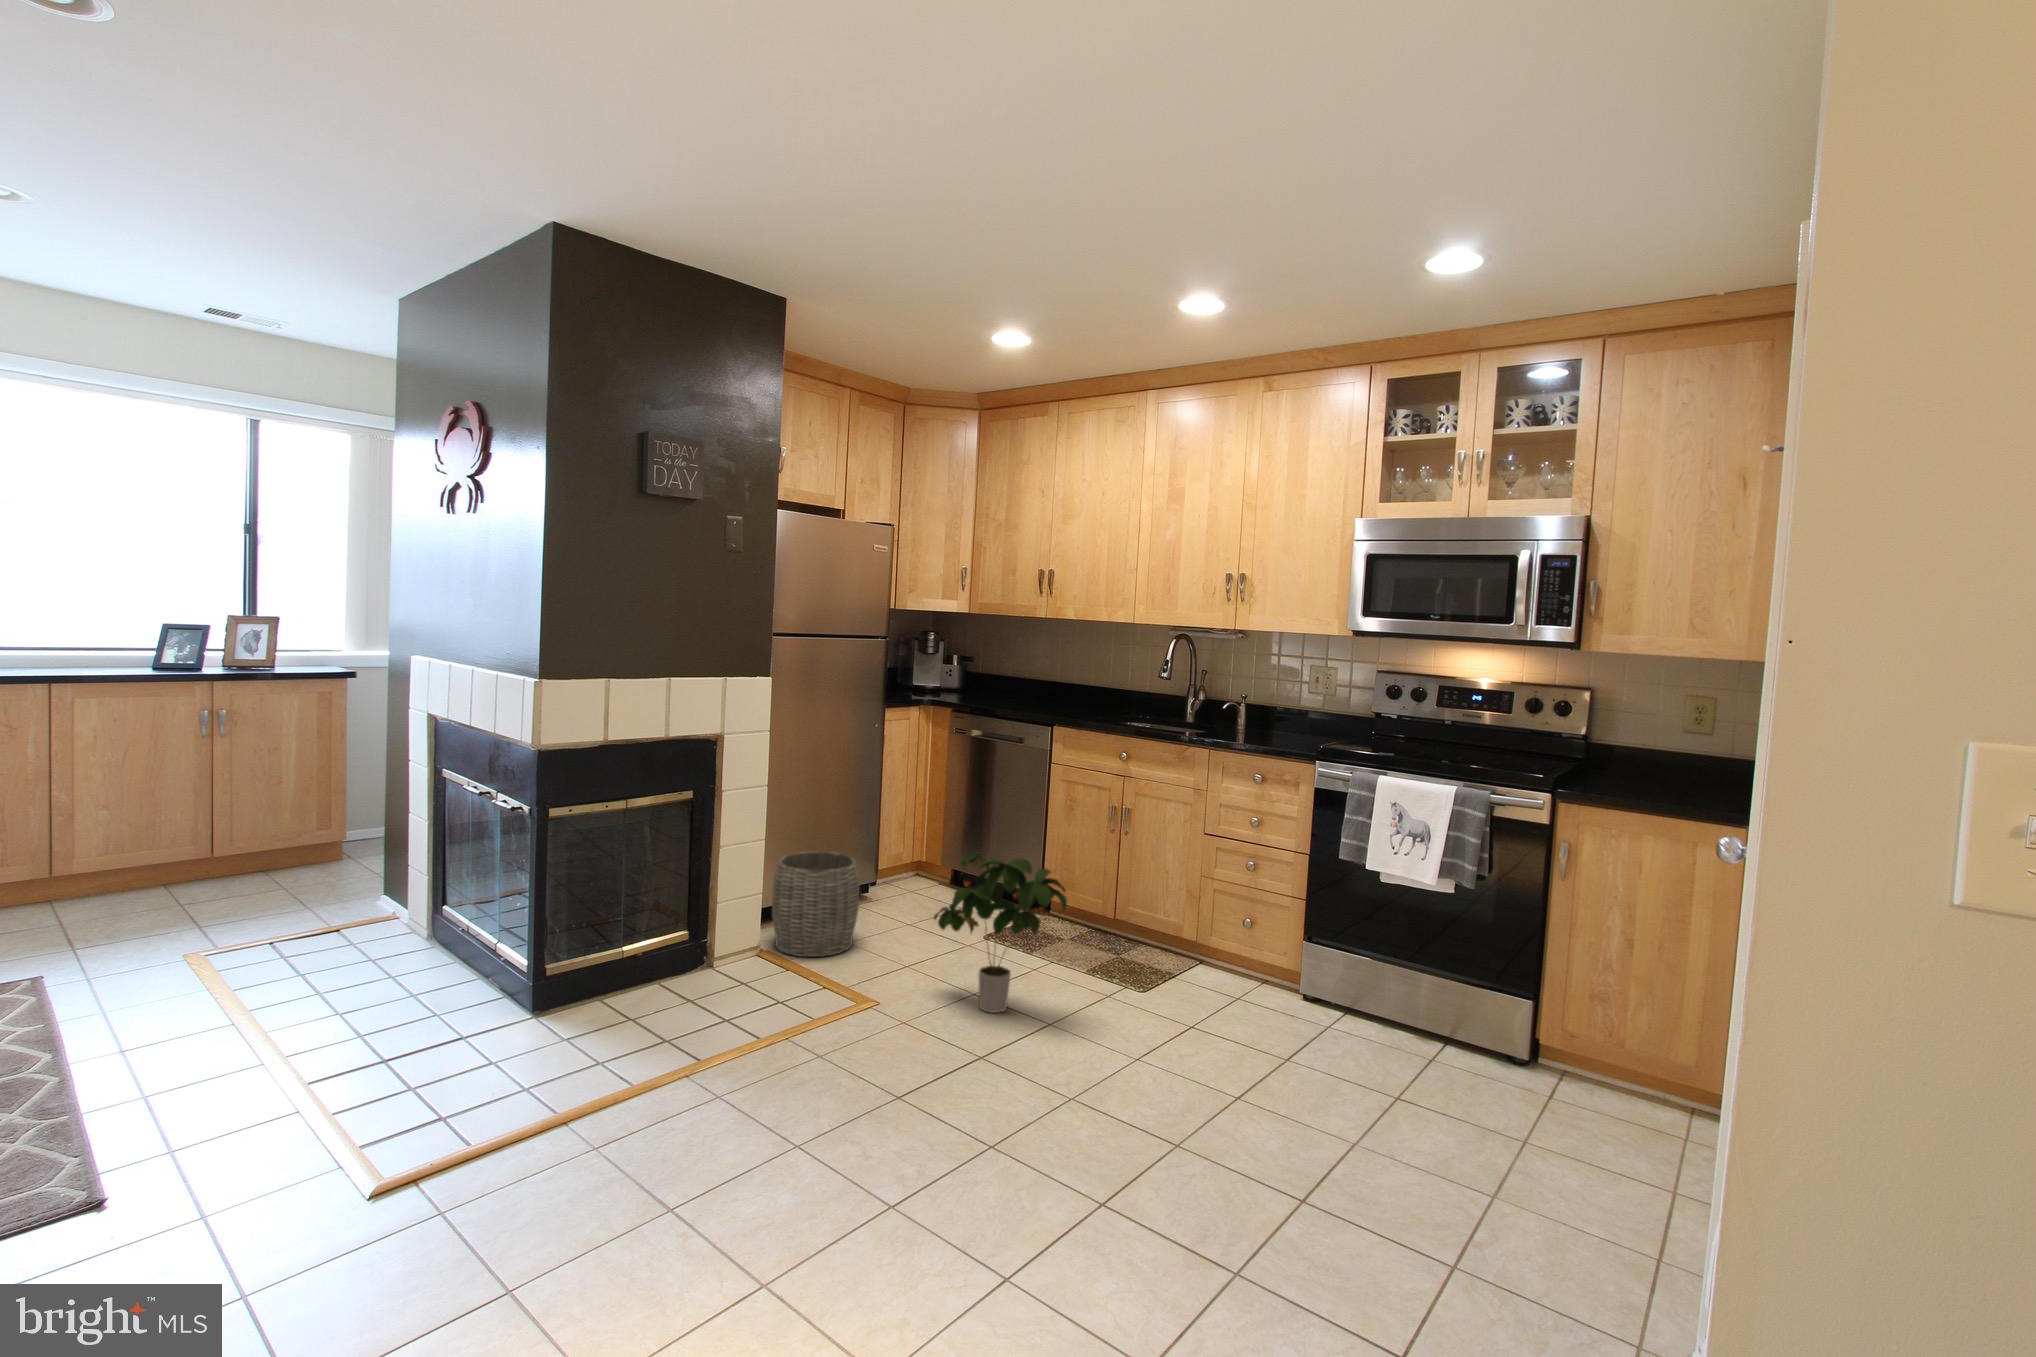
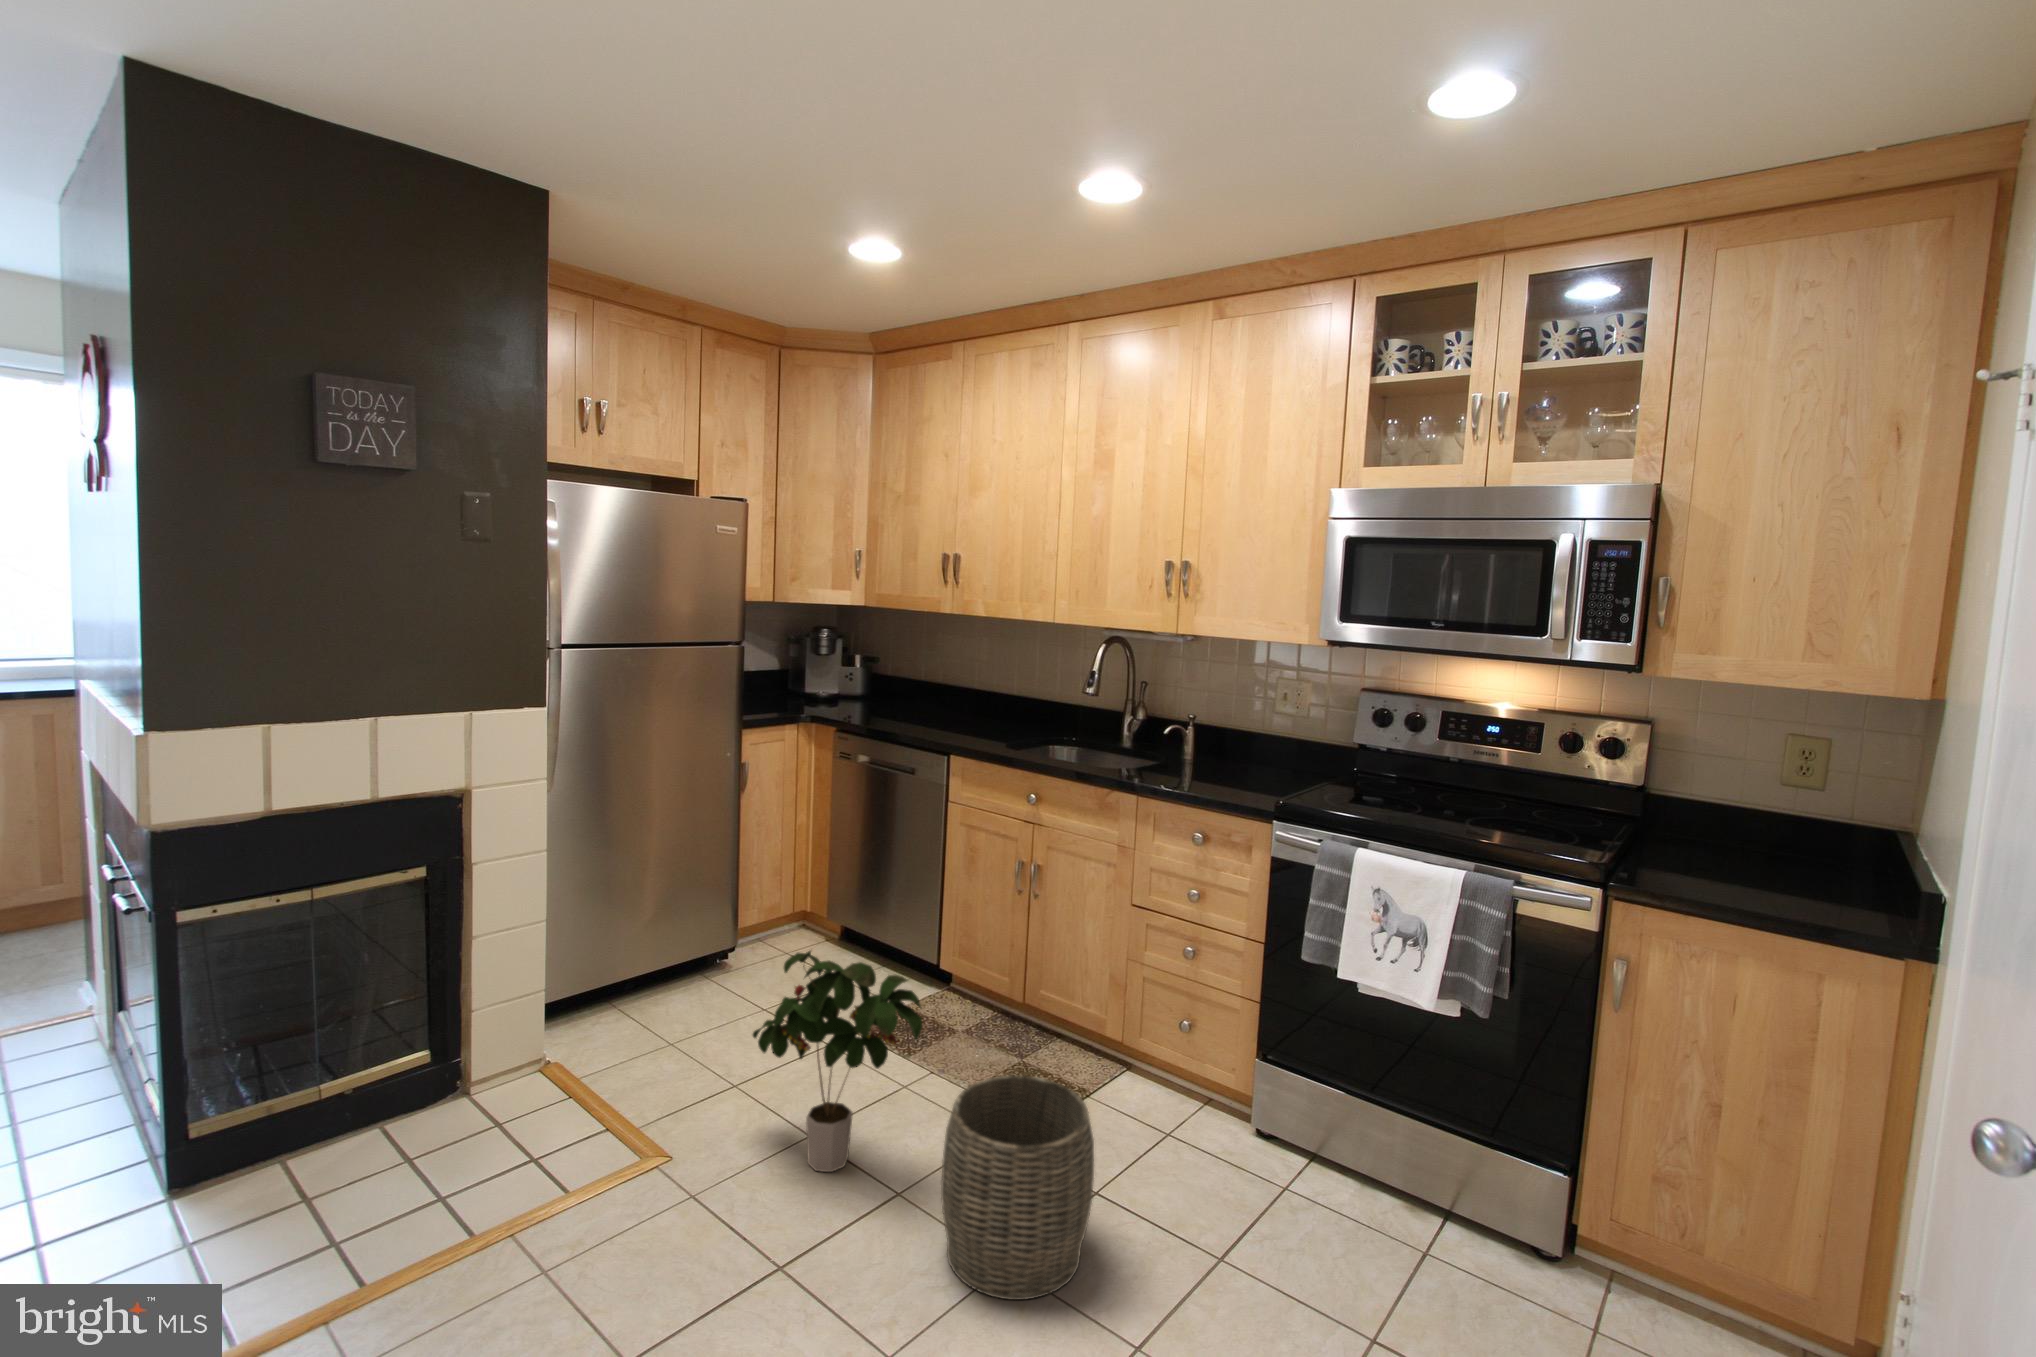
woven basket: present [772,852,859,957] -> present [941,1075,1094,1300]

